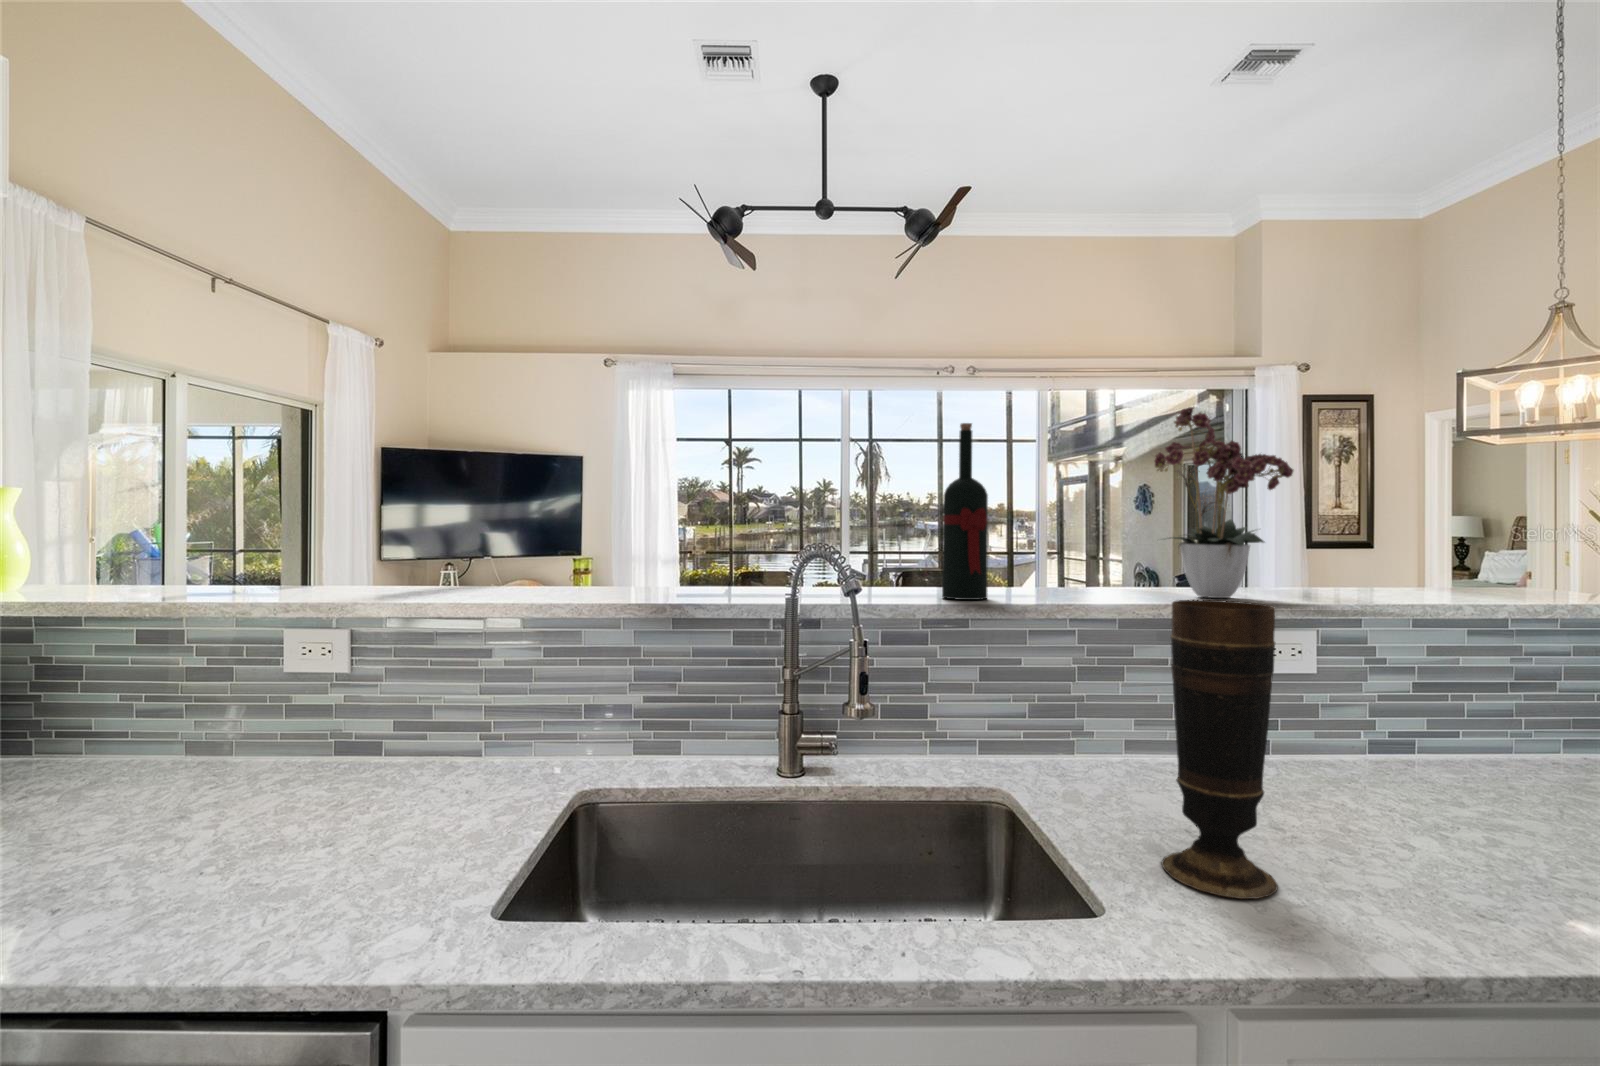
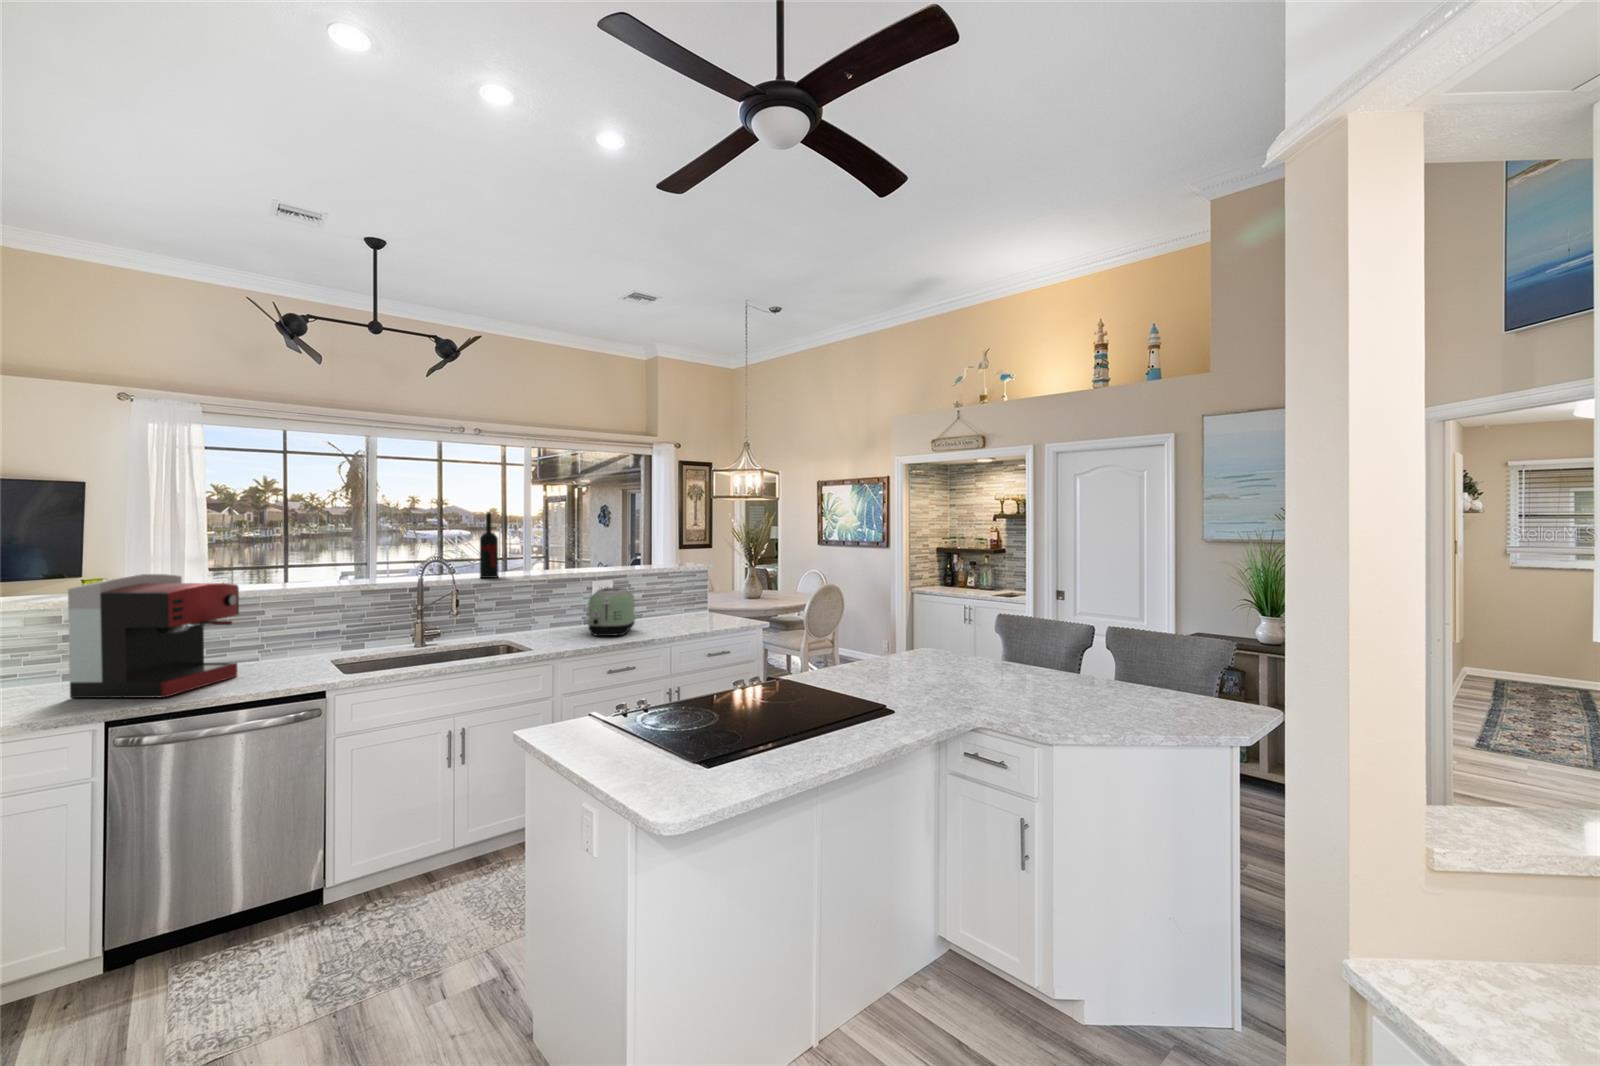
flower arrangement: present [1154,407,1293,598] -> none [560,502,610,572]
coffee maker: none [61,548,373,893] -> present [68,574,239,698]
vase: present [1162,600,1278,899] -> none [550,572,579,648]
toaster: none [1273,658,1470,860] -> present [588,588,635,636]

